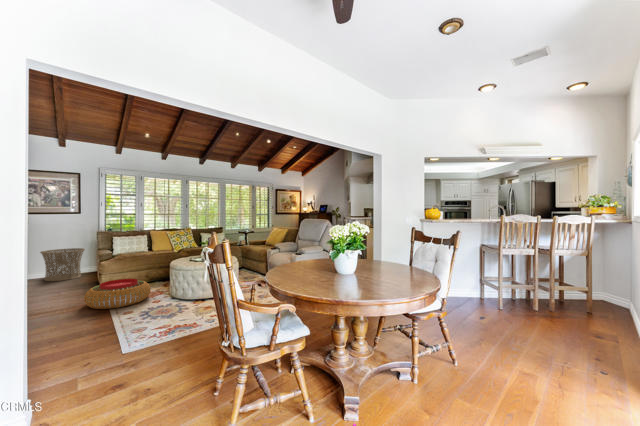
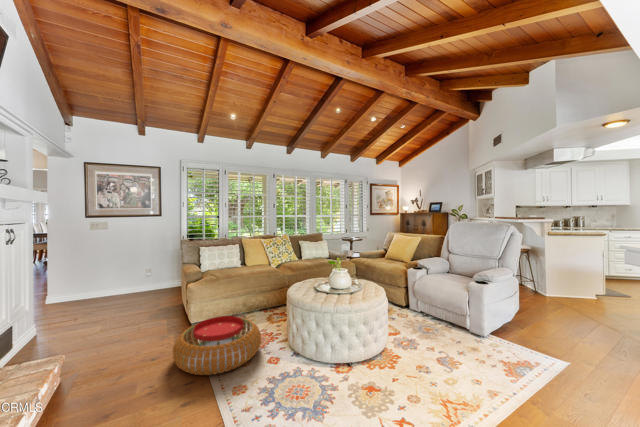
basket: present [40,248,85,281] -> none [119,258,167,302]

